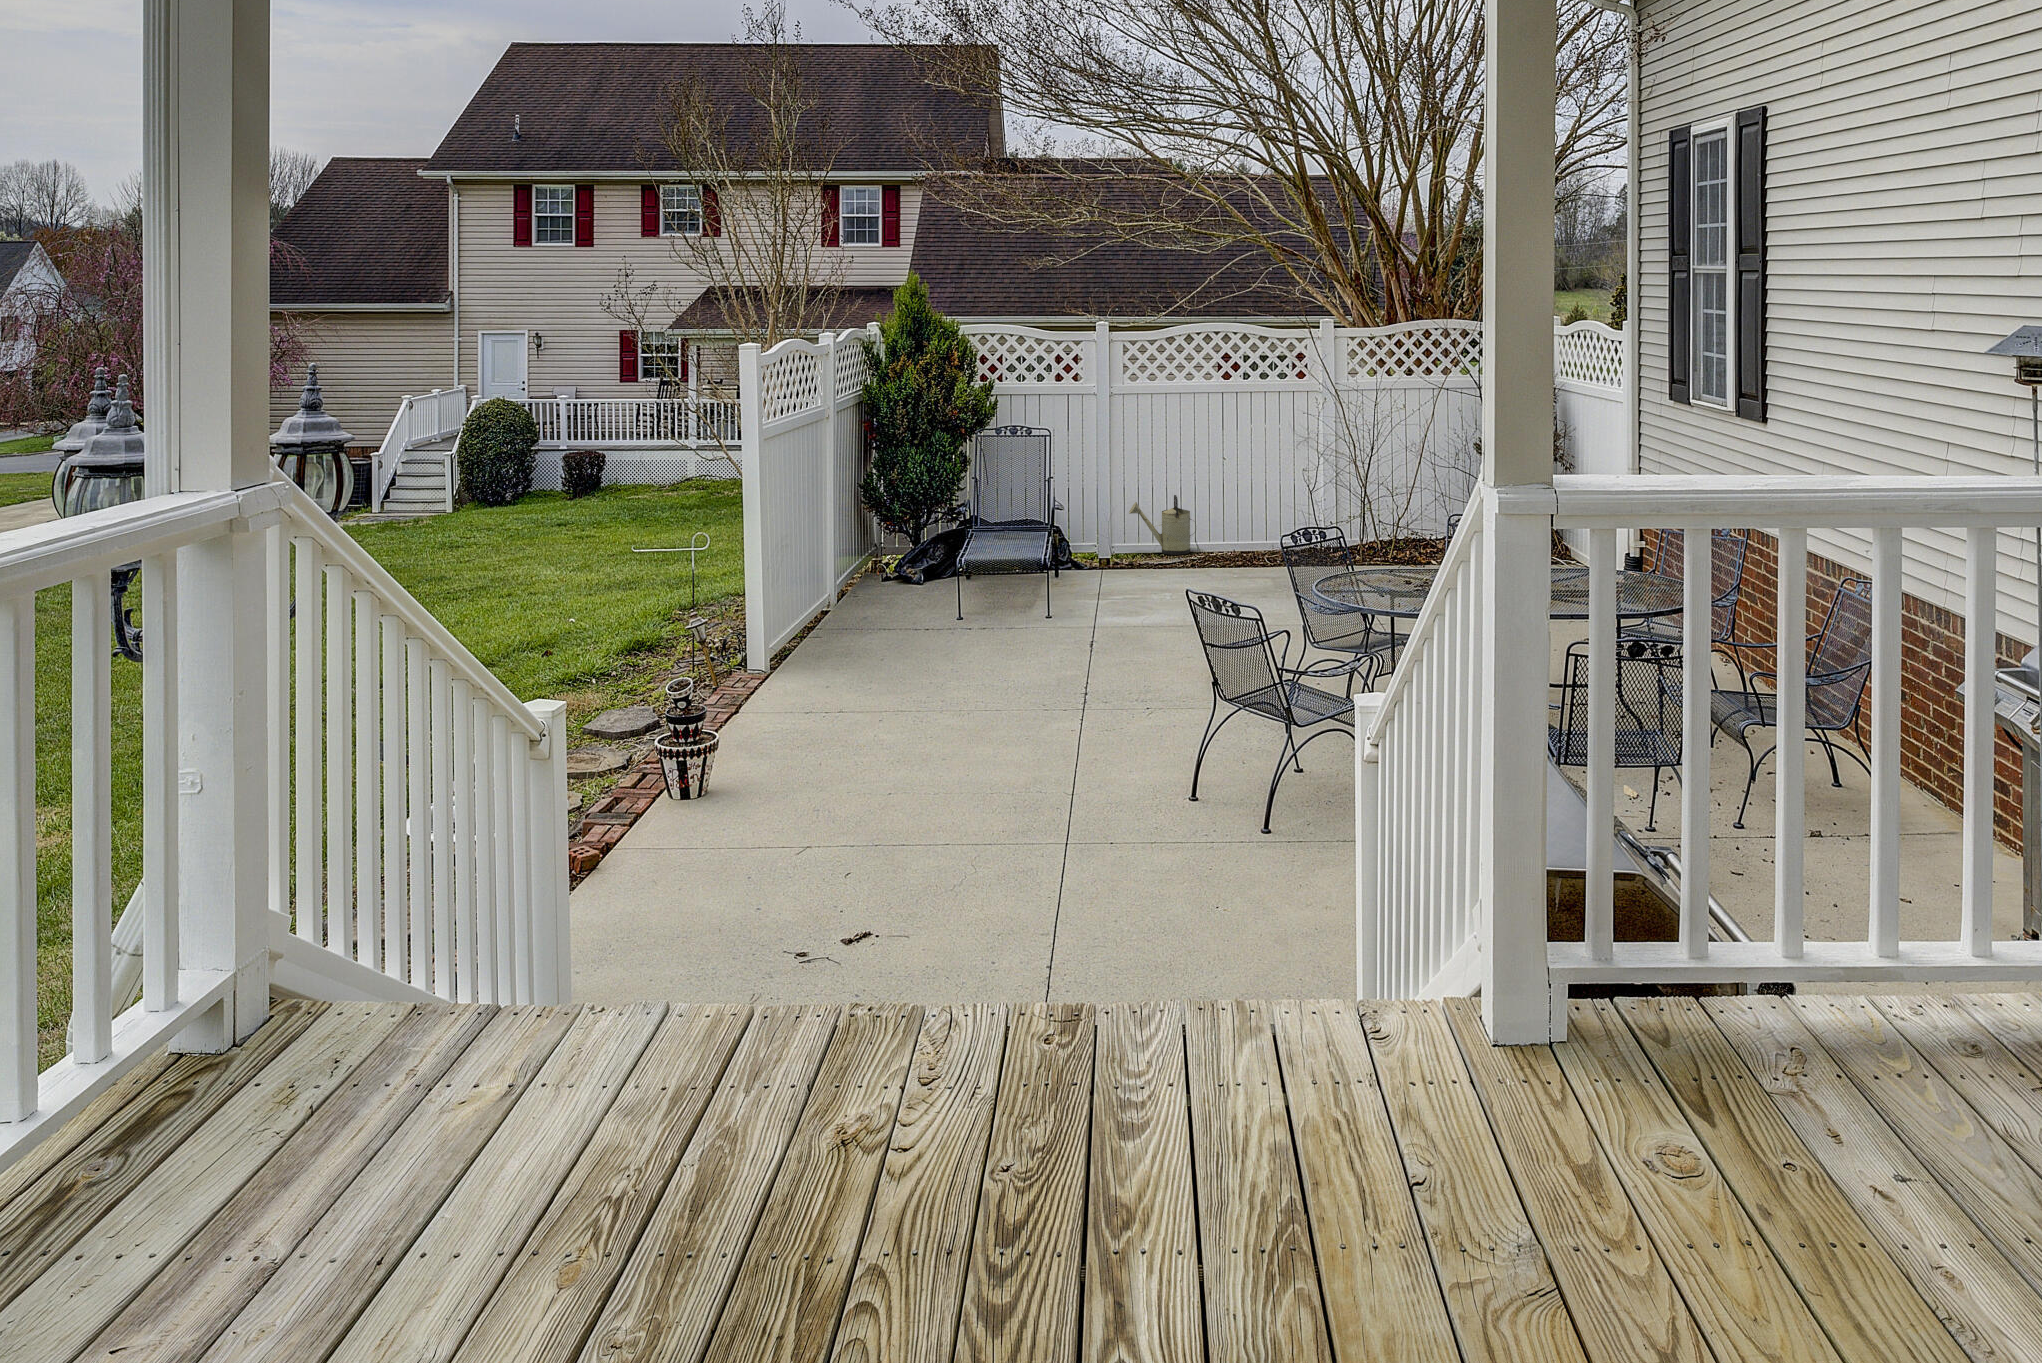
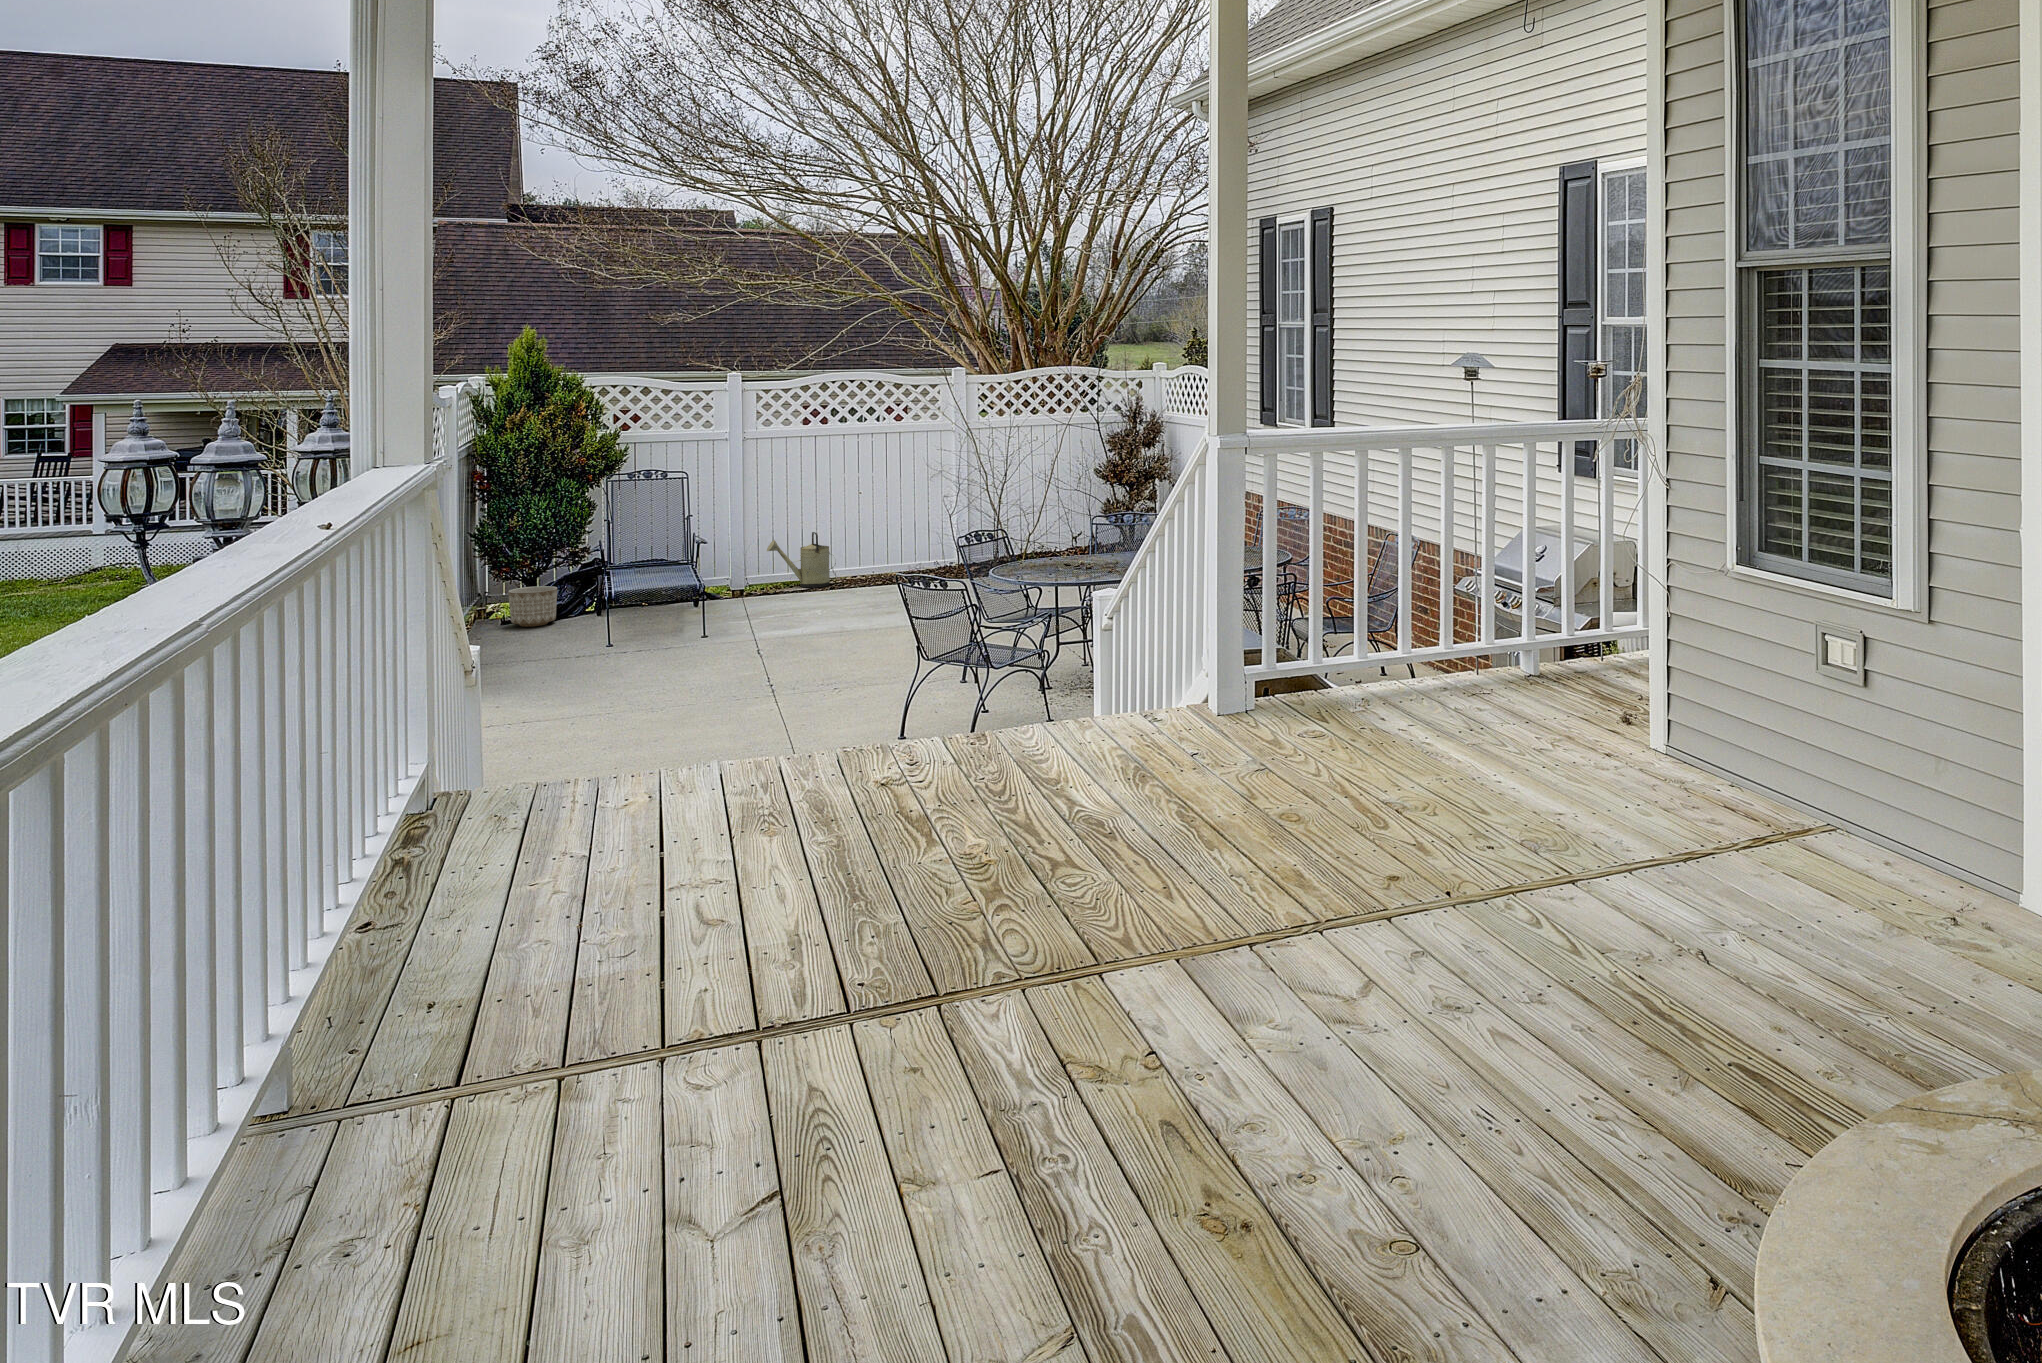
planter: none [887,541,929,582] -> present [508,586,557,627]

